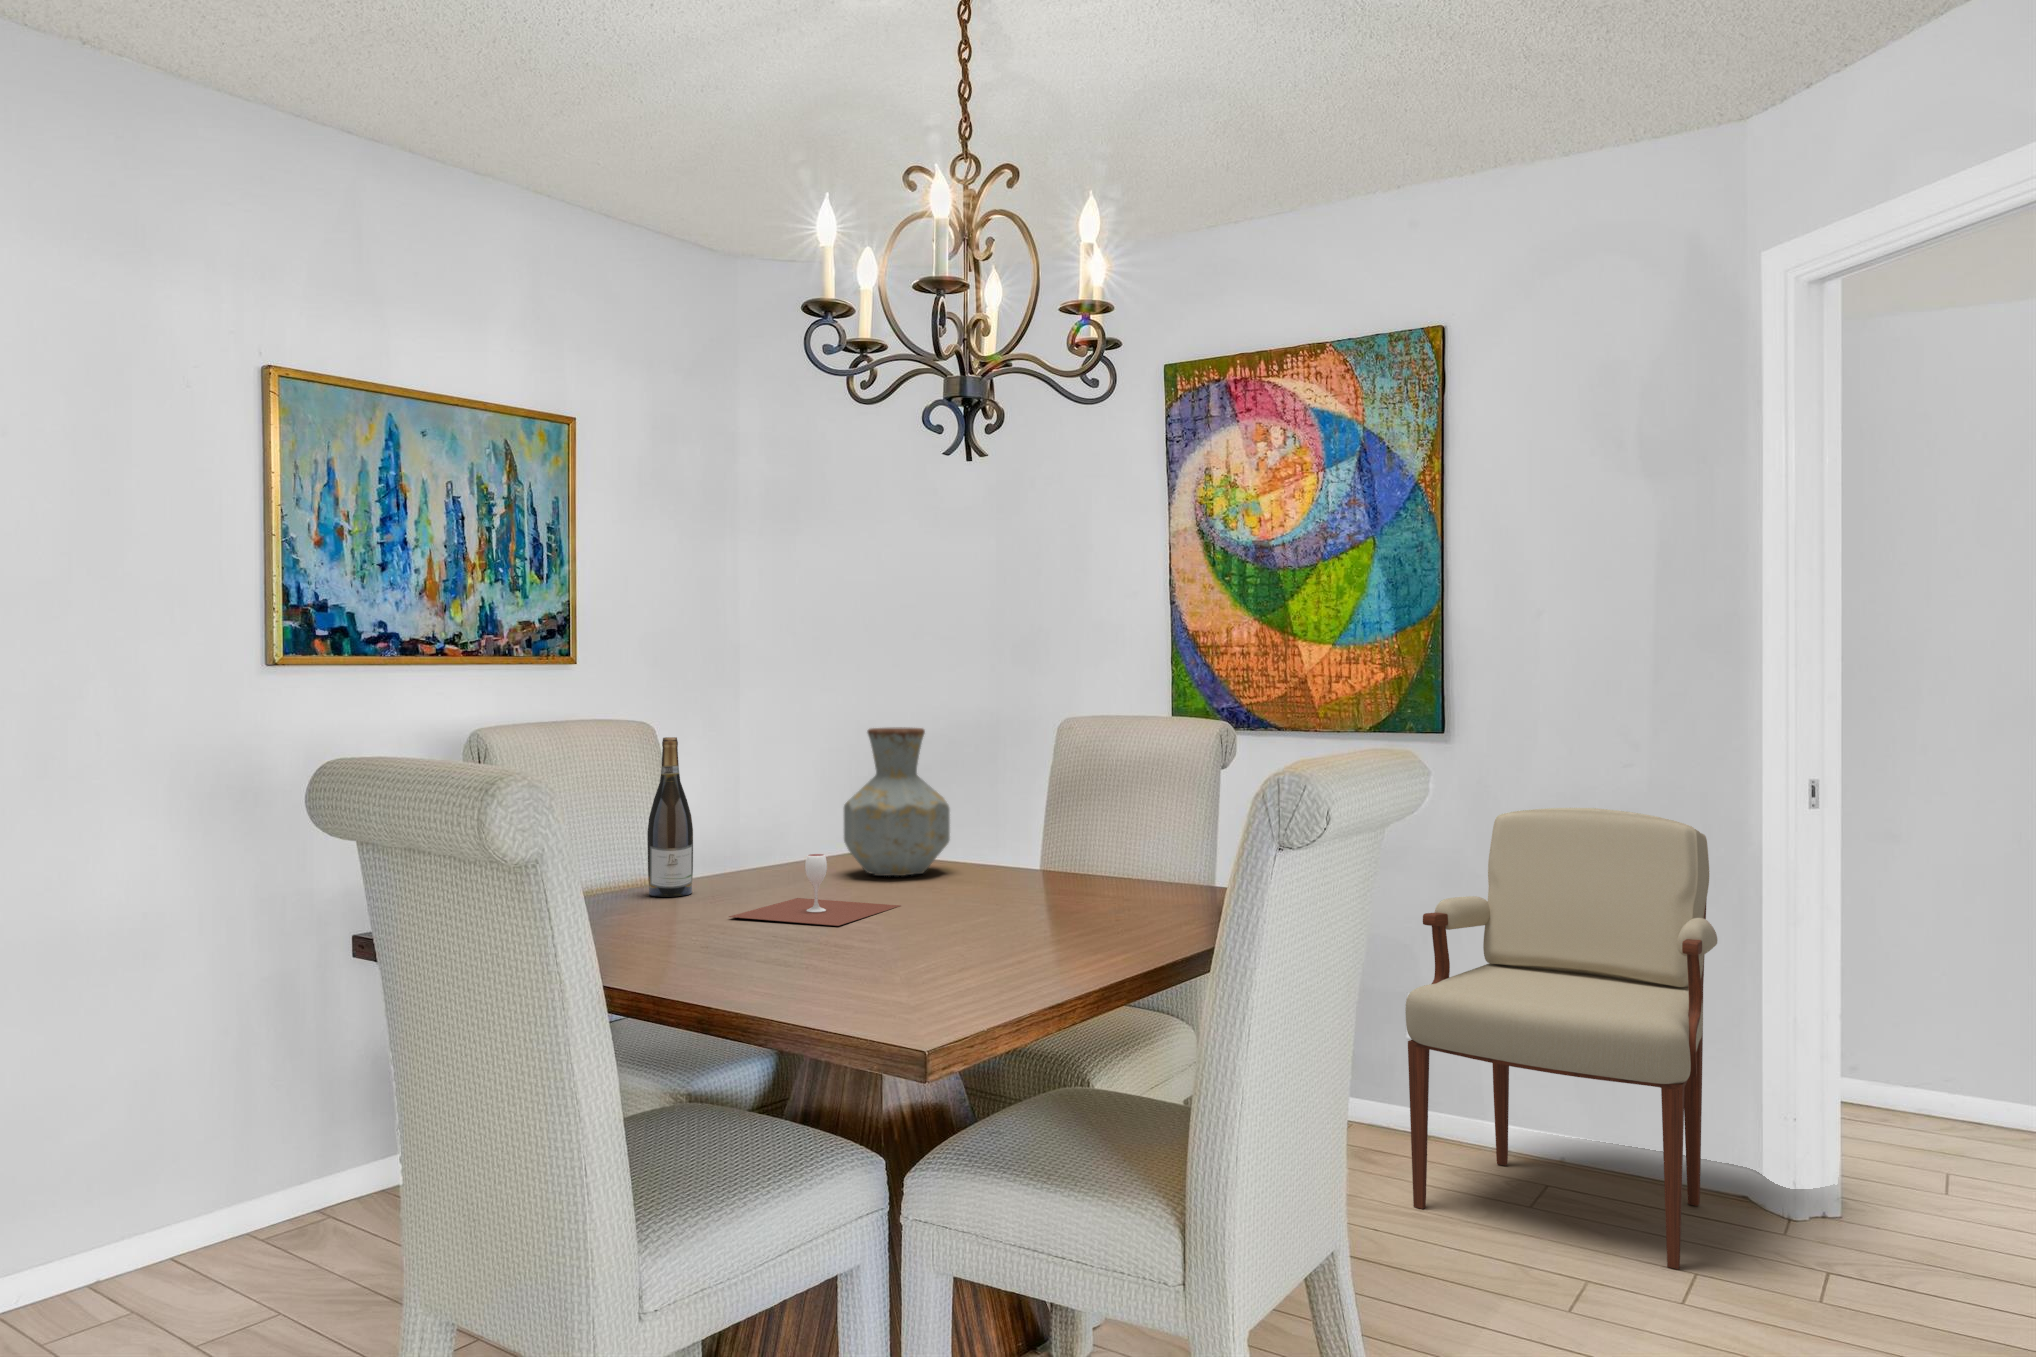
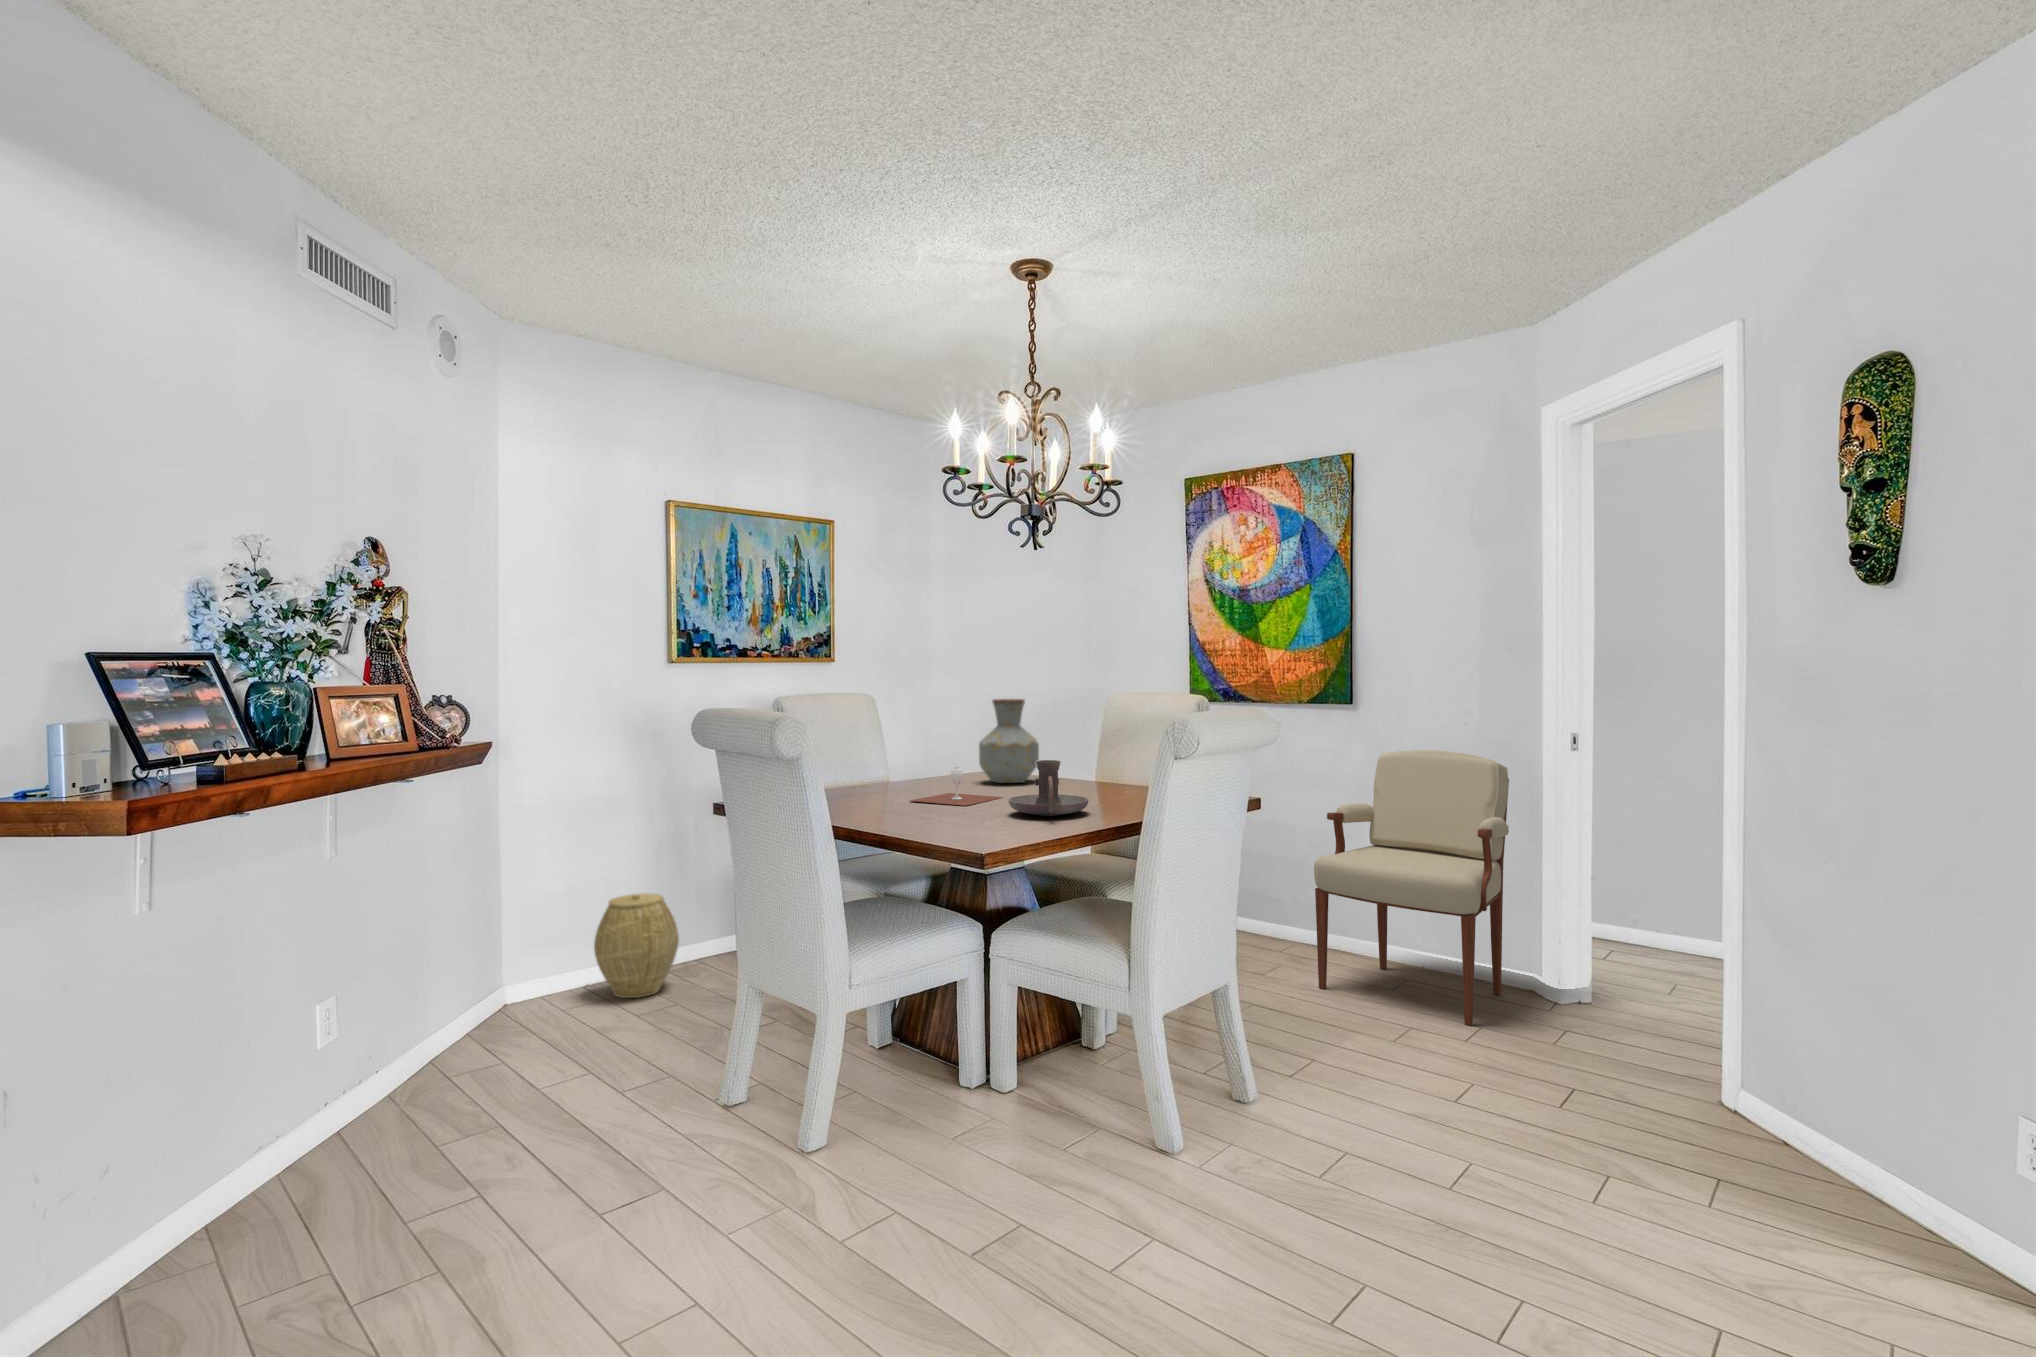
wine bottle: present [647,737,693,897] -> none [868,703,893,791]
candle holder: none [925,843,1071,945] -> present [1009,760,1088,816]
woven basket: none [115,1091,285,1294] -> present [594,893,679,998]

